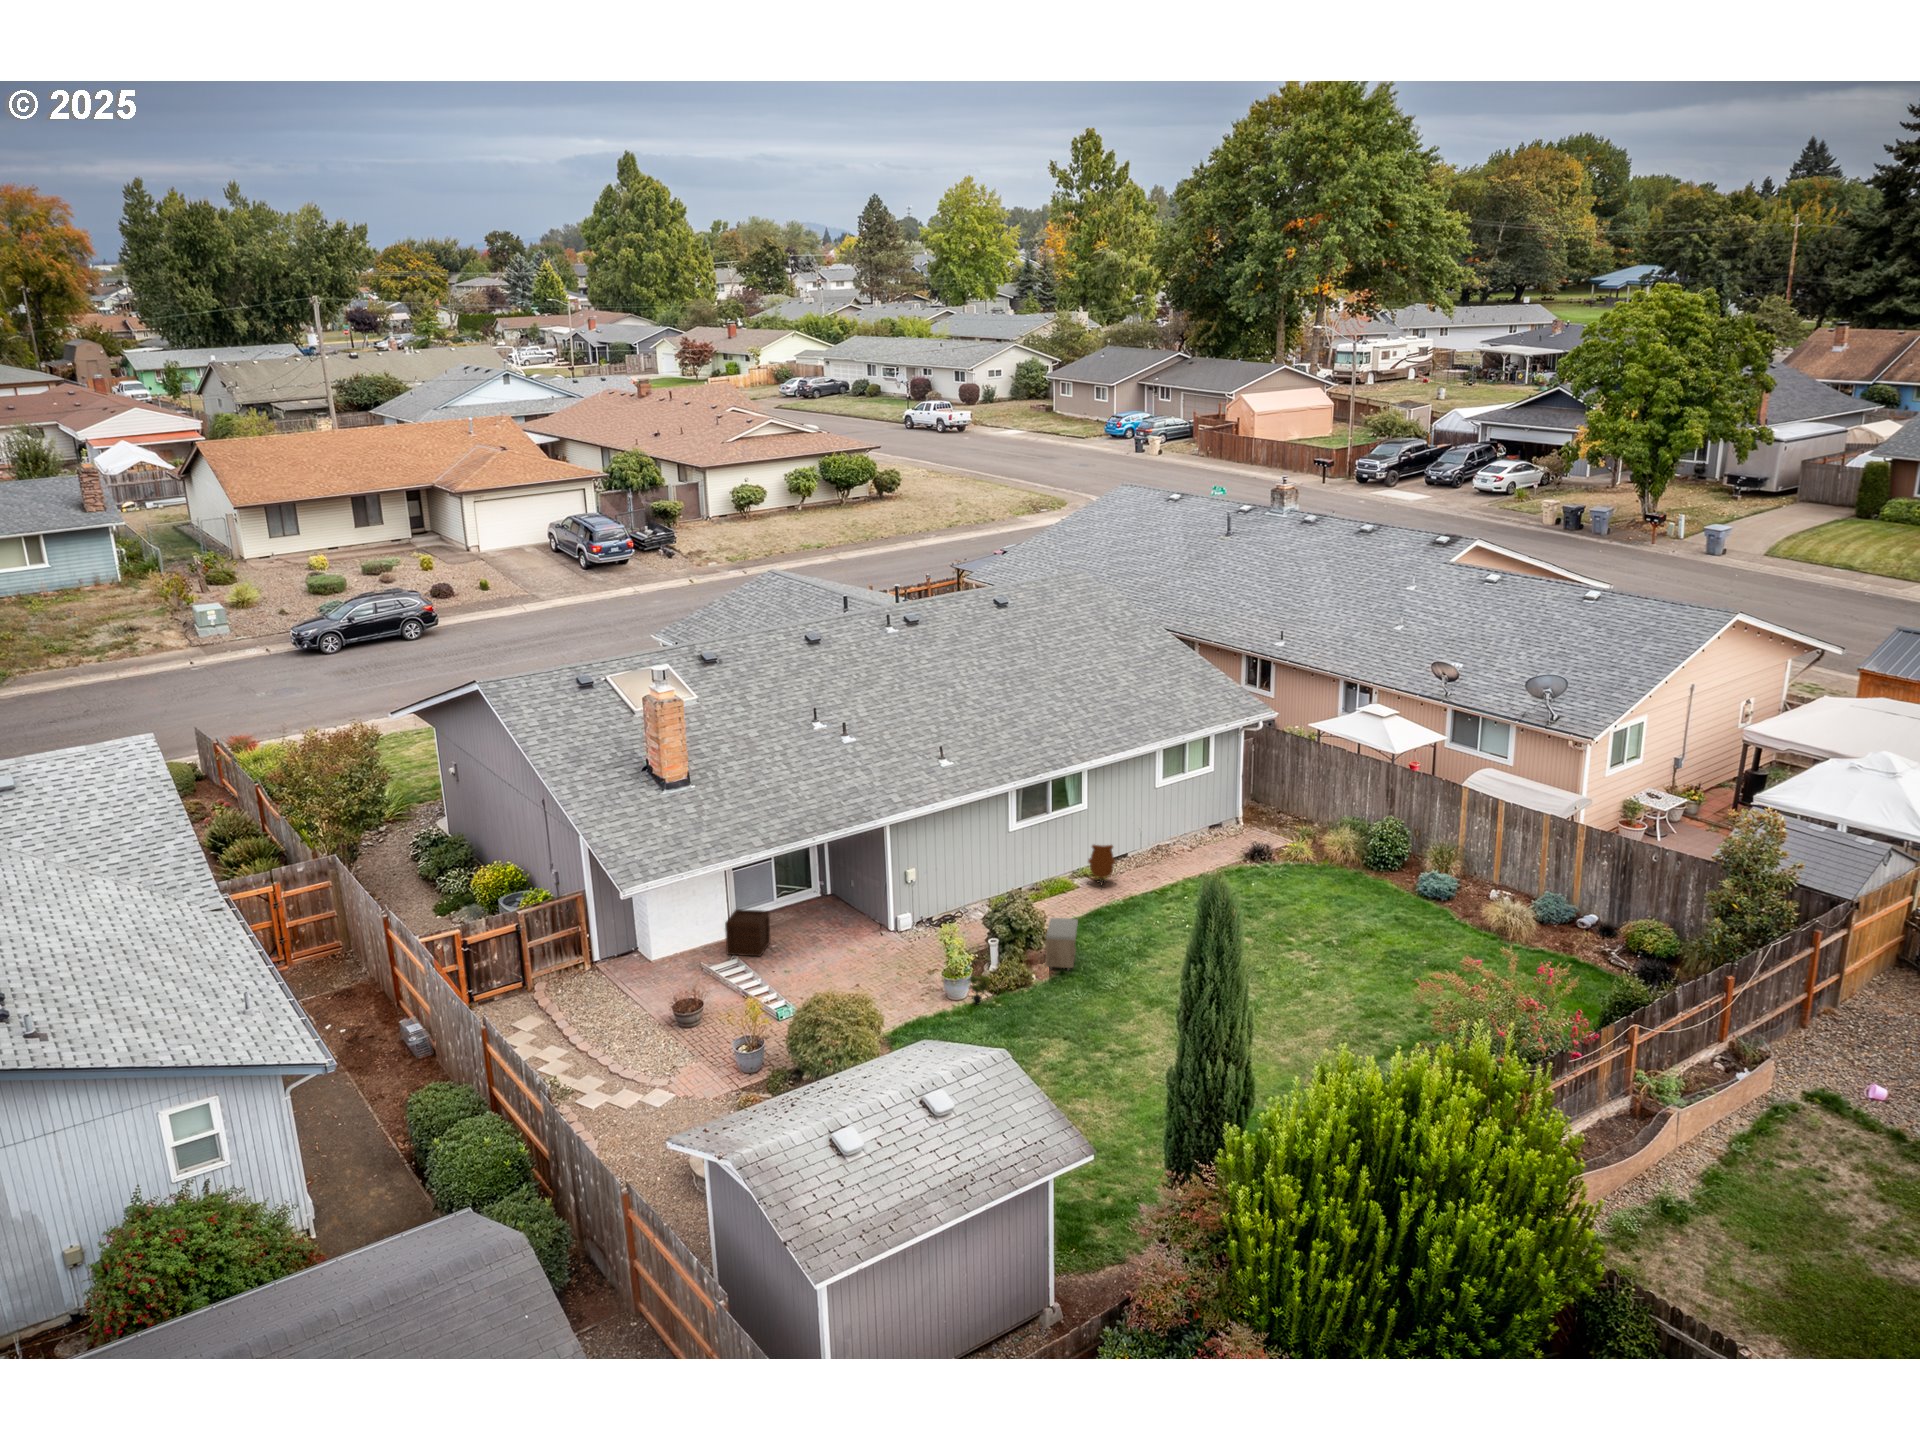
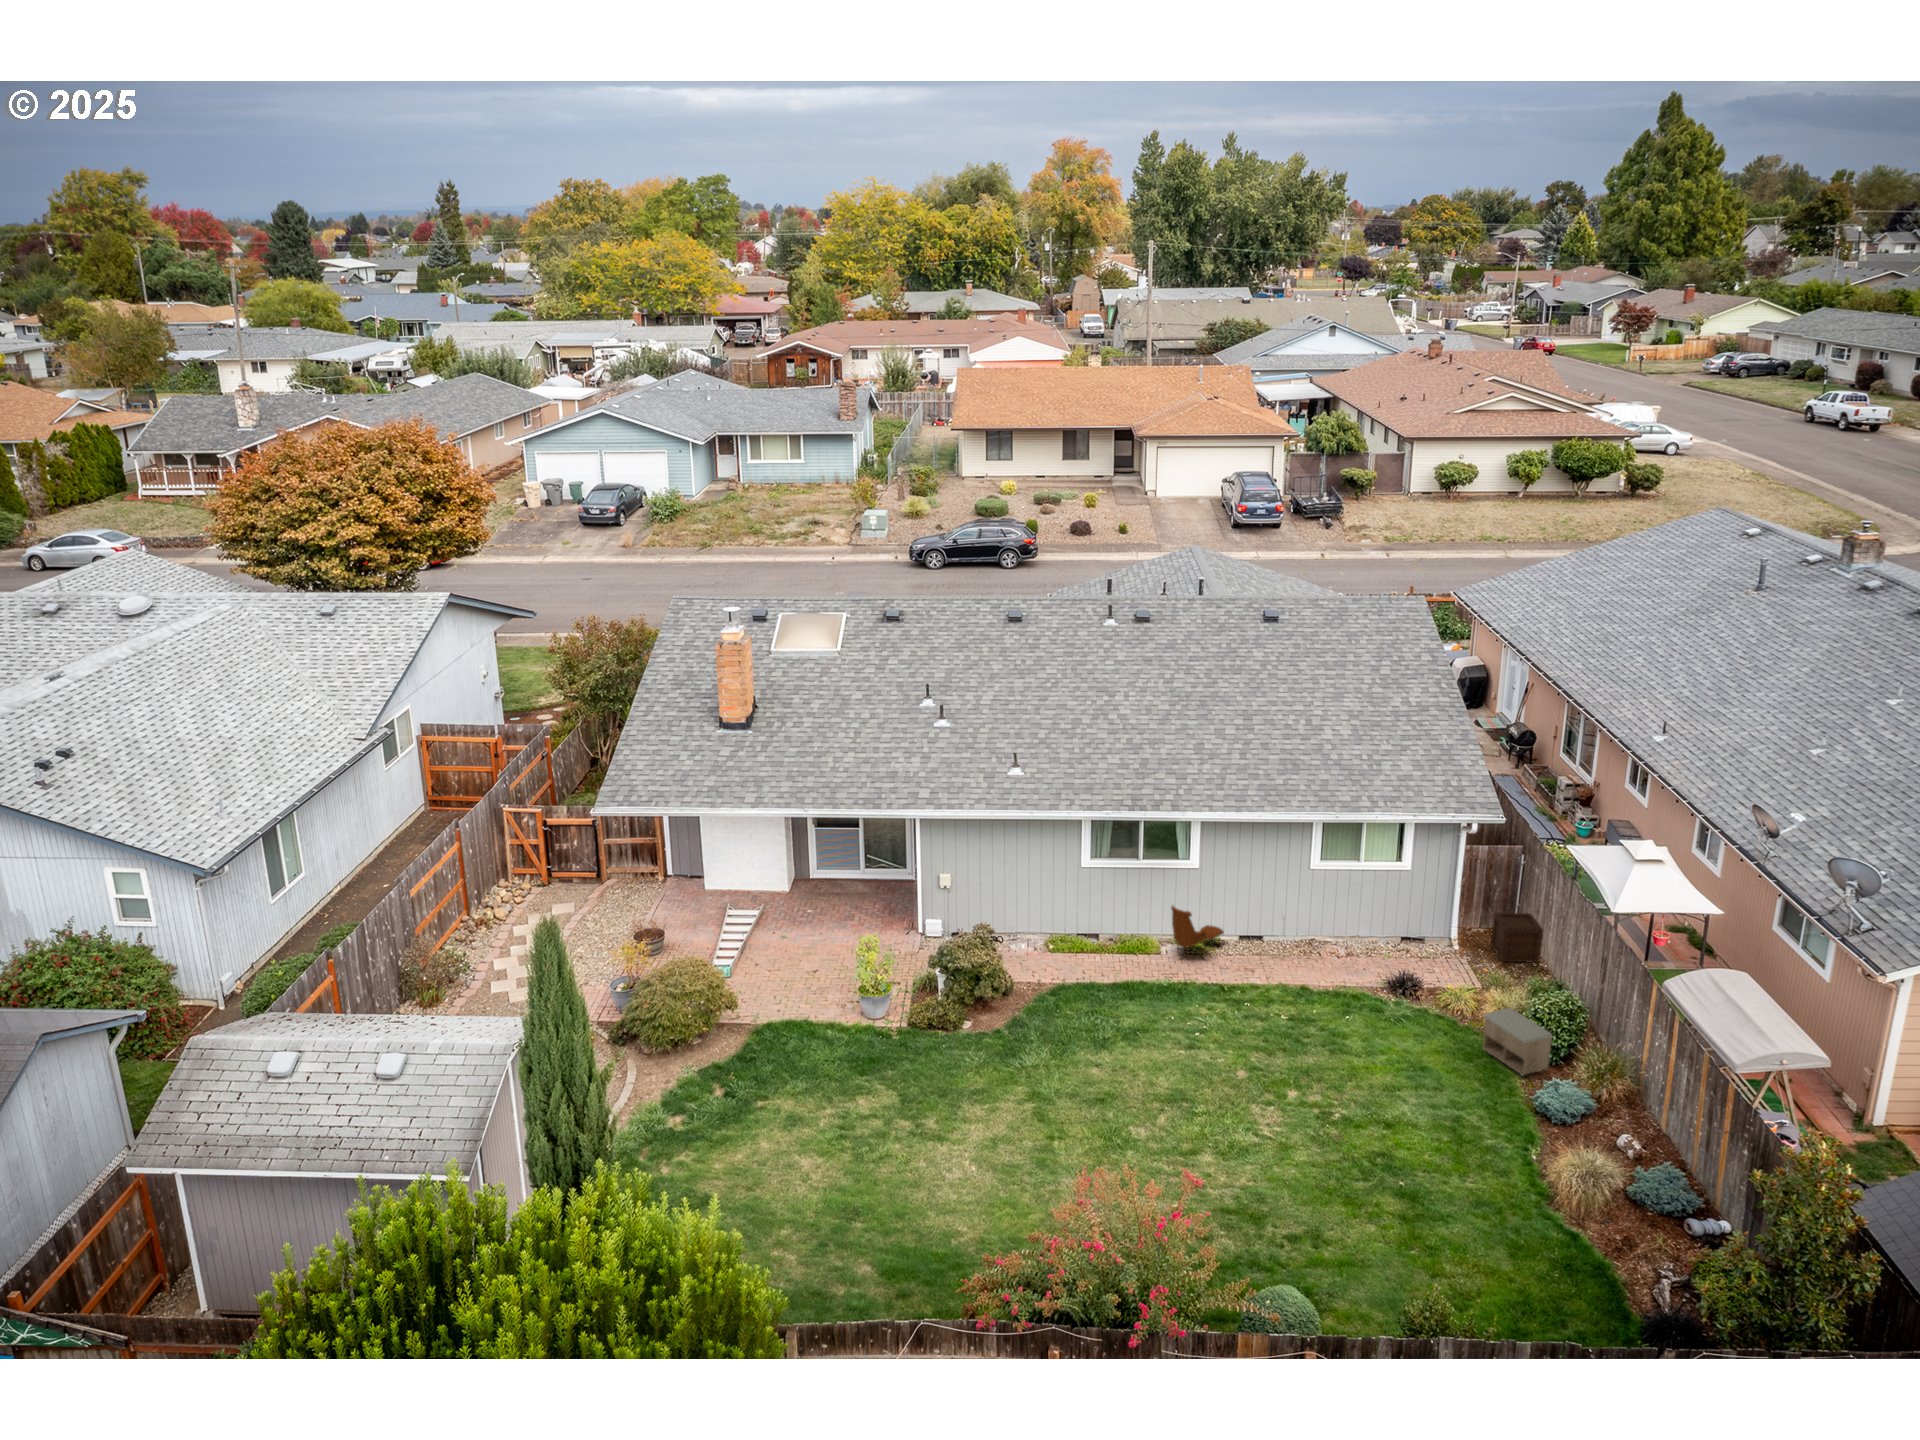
wooden crate: present [725,909,770,956] -> present [1490,913,1543,963]
storage bench: present [1045,918,1078,969] -> present [1483,1008,1552,1076]
potted plant: present [968,975,990,1005] -> none [849,991,873,1024]

